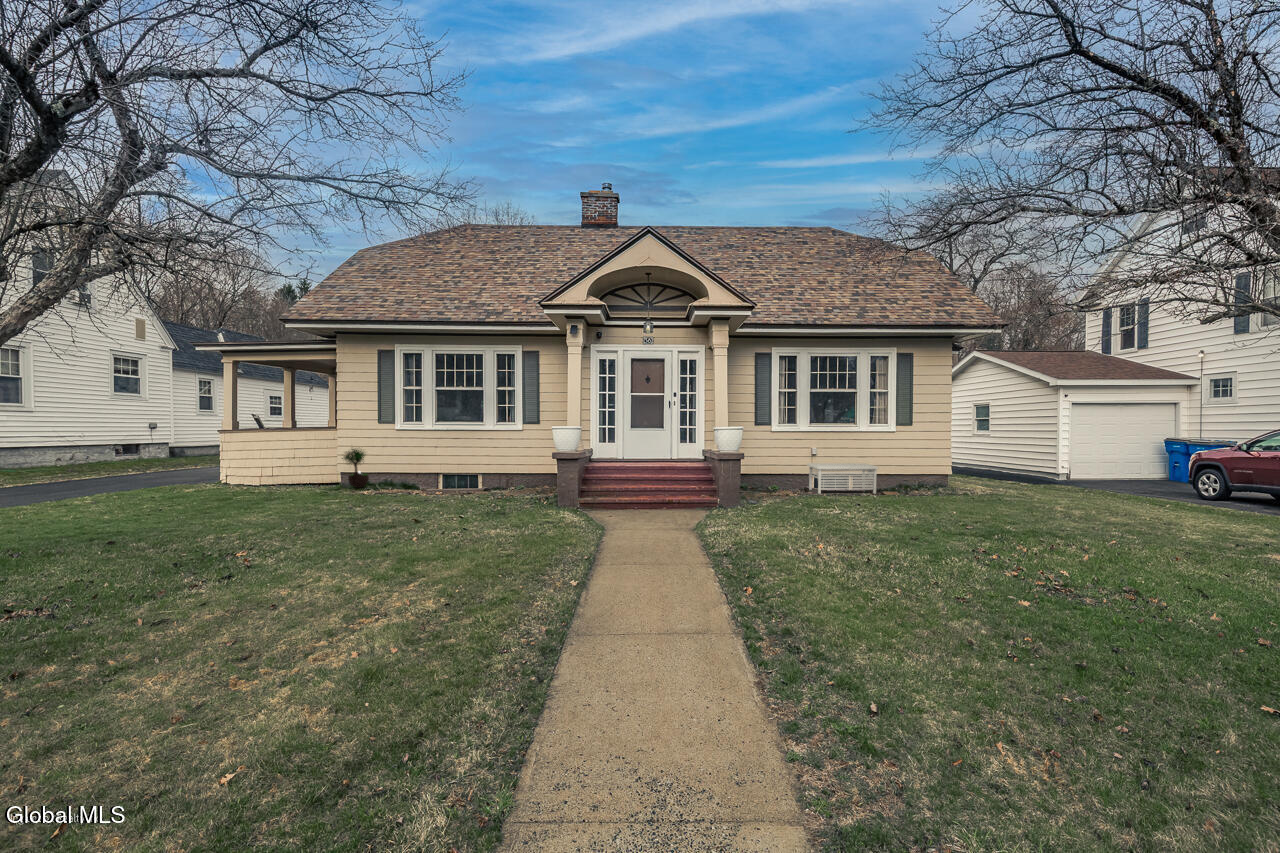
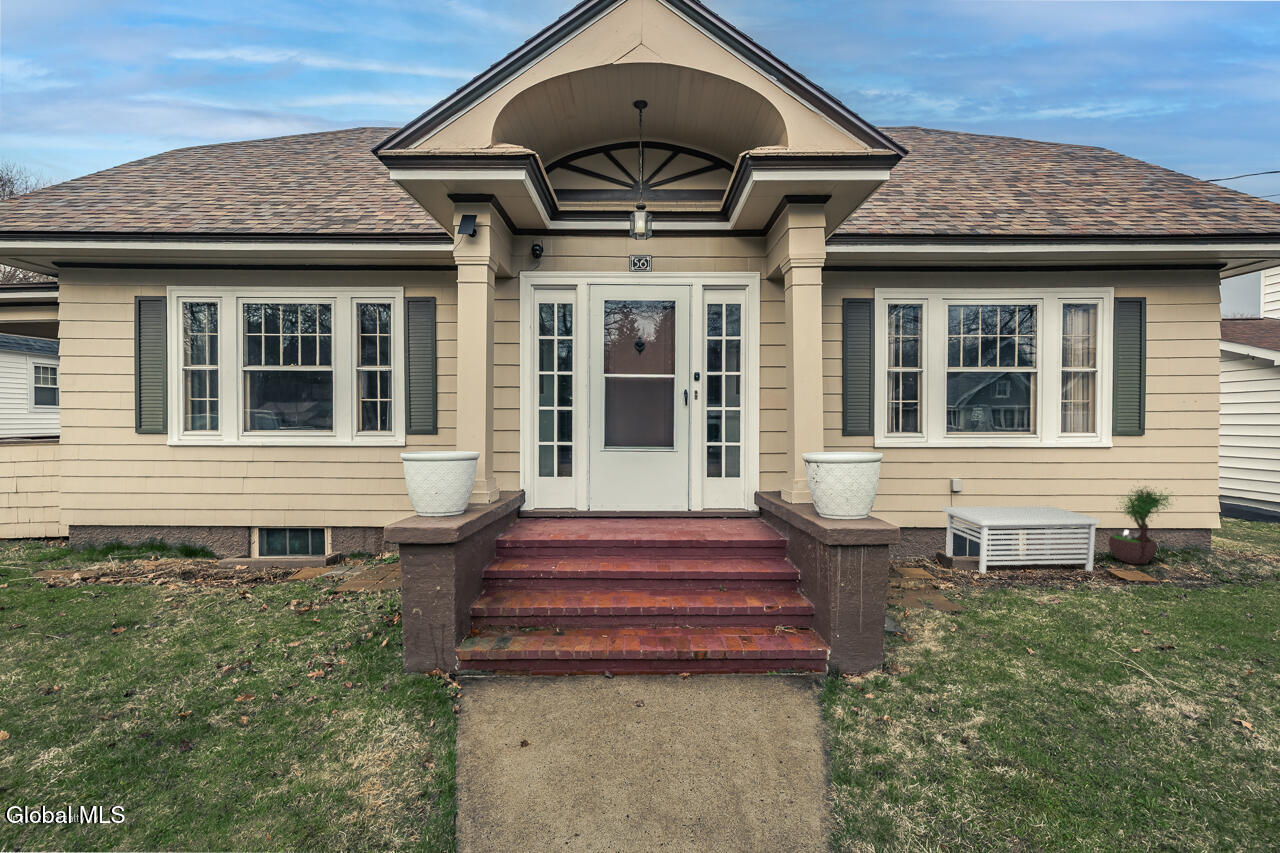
potted tree: present [342,449,369,488] -> present [1109,486,1170,564]

